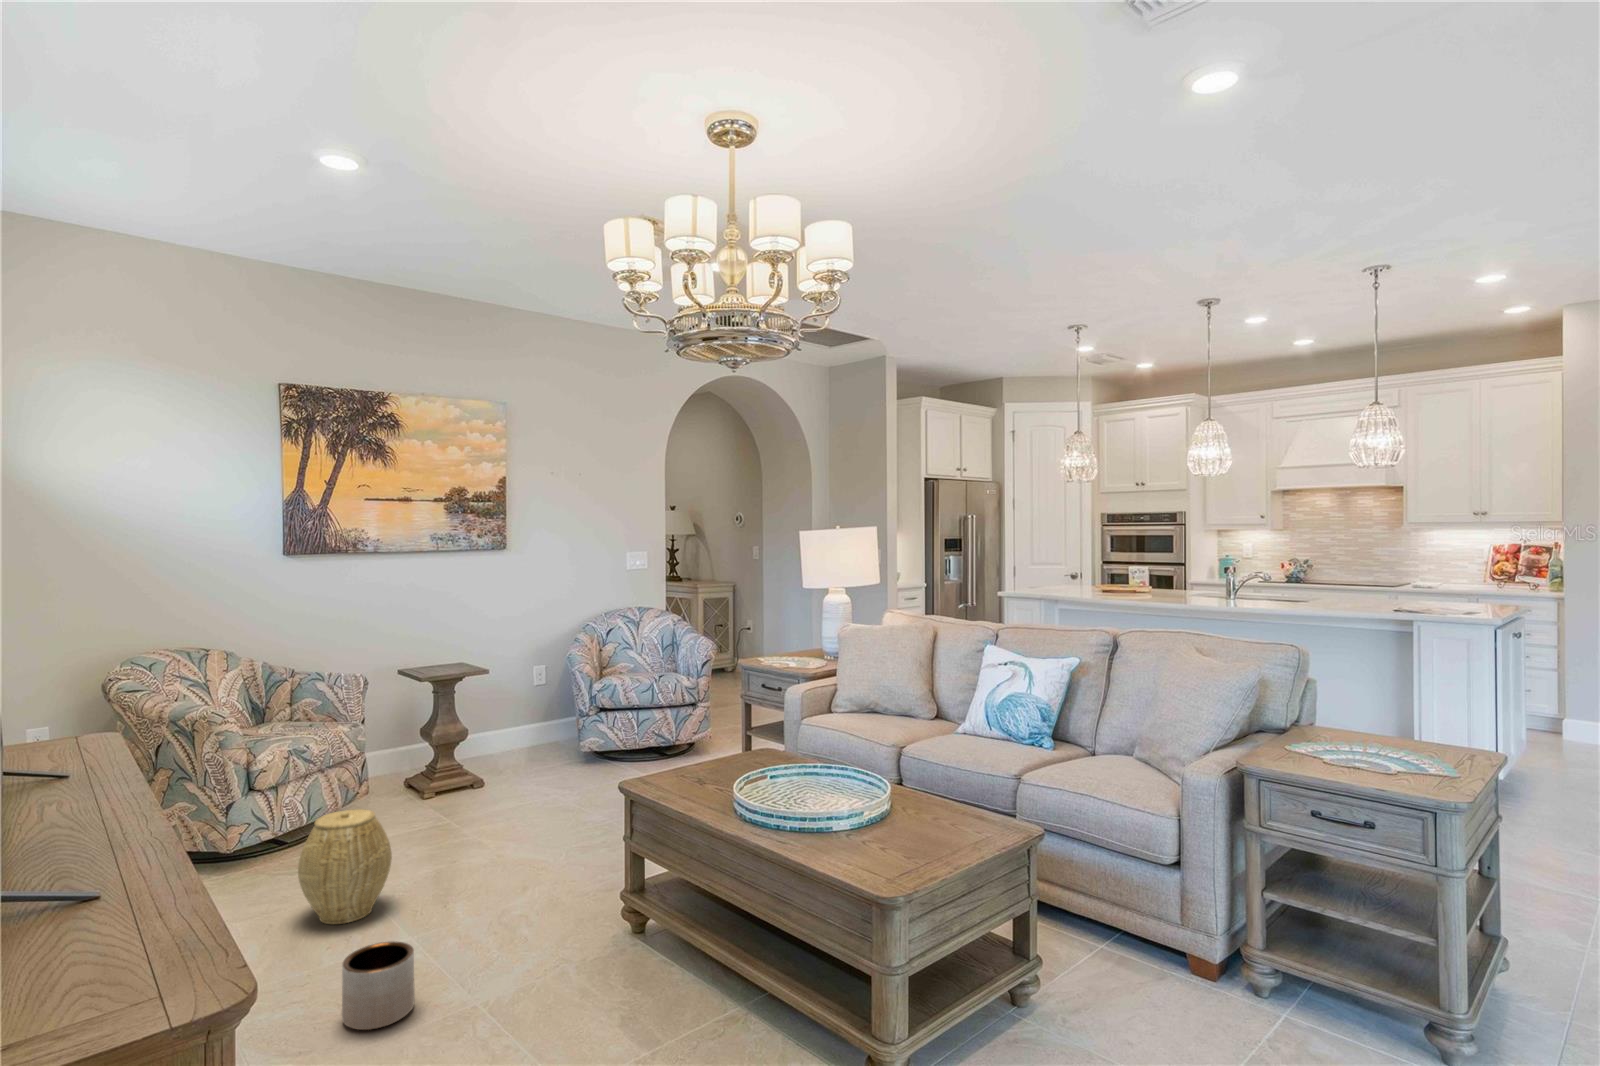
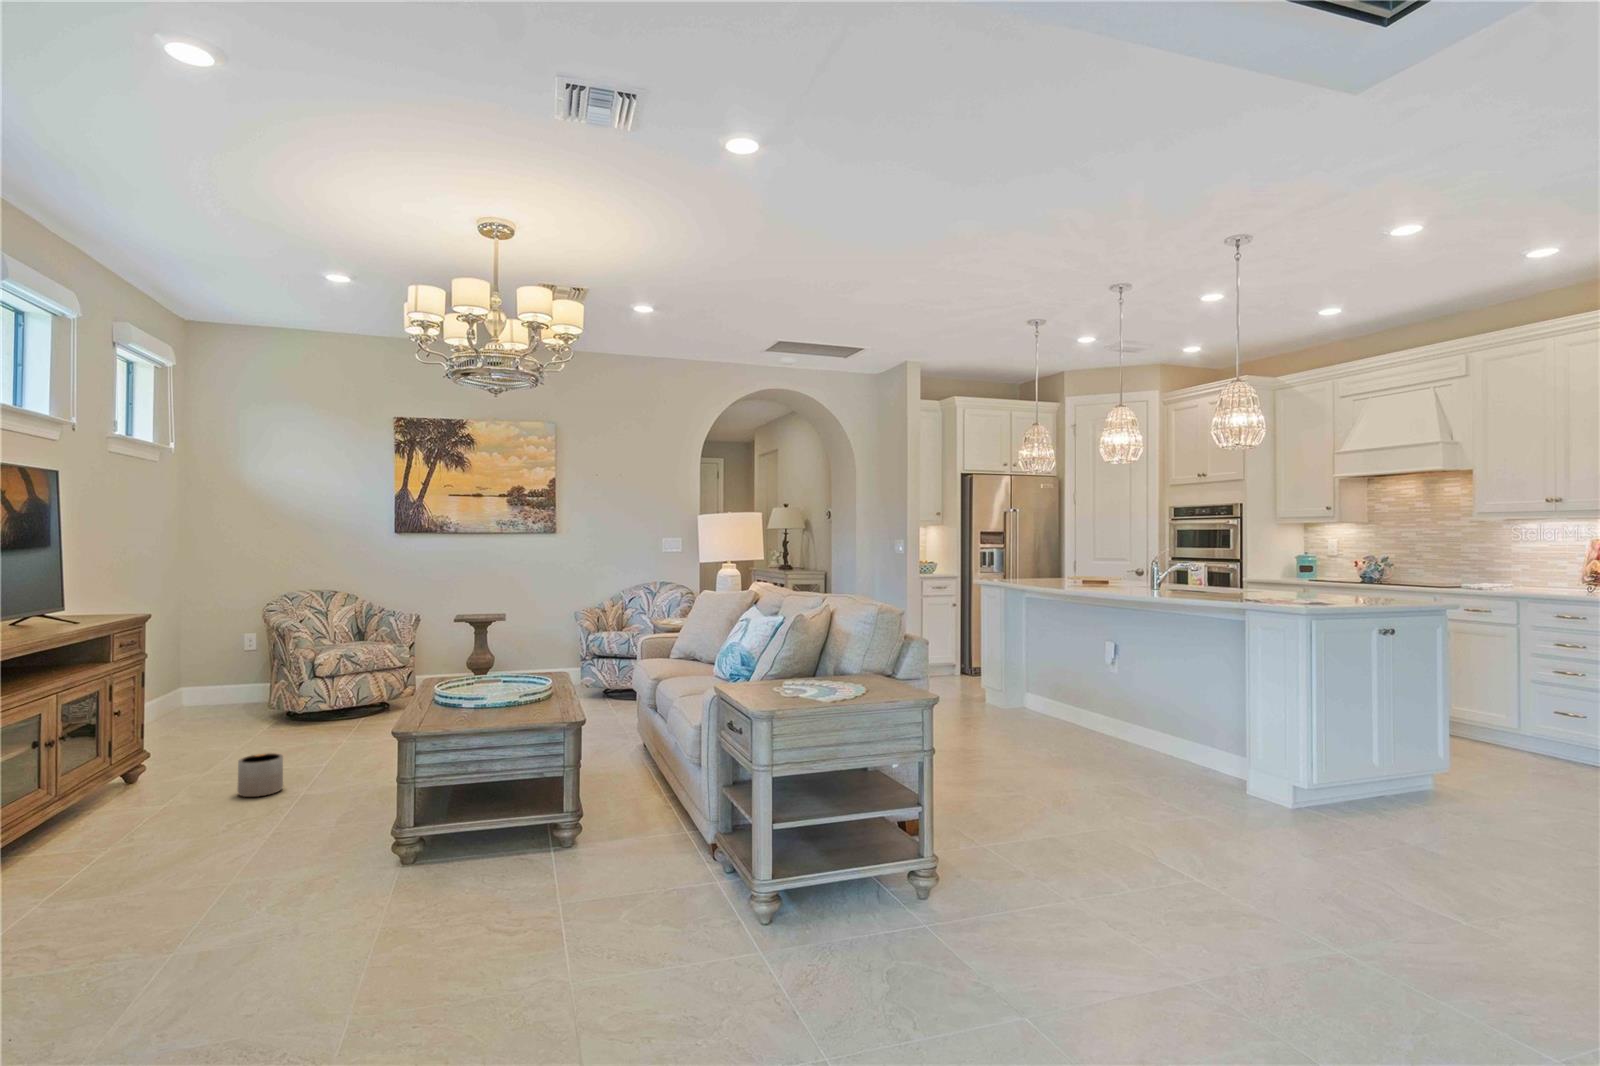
woven basket: present [298,809,392,924] -> none [290,687,350,755]

